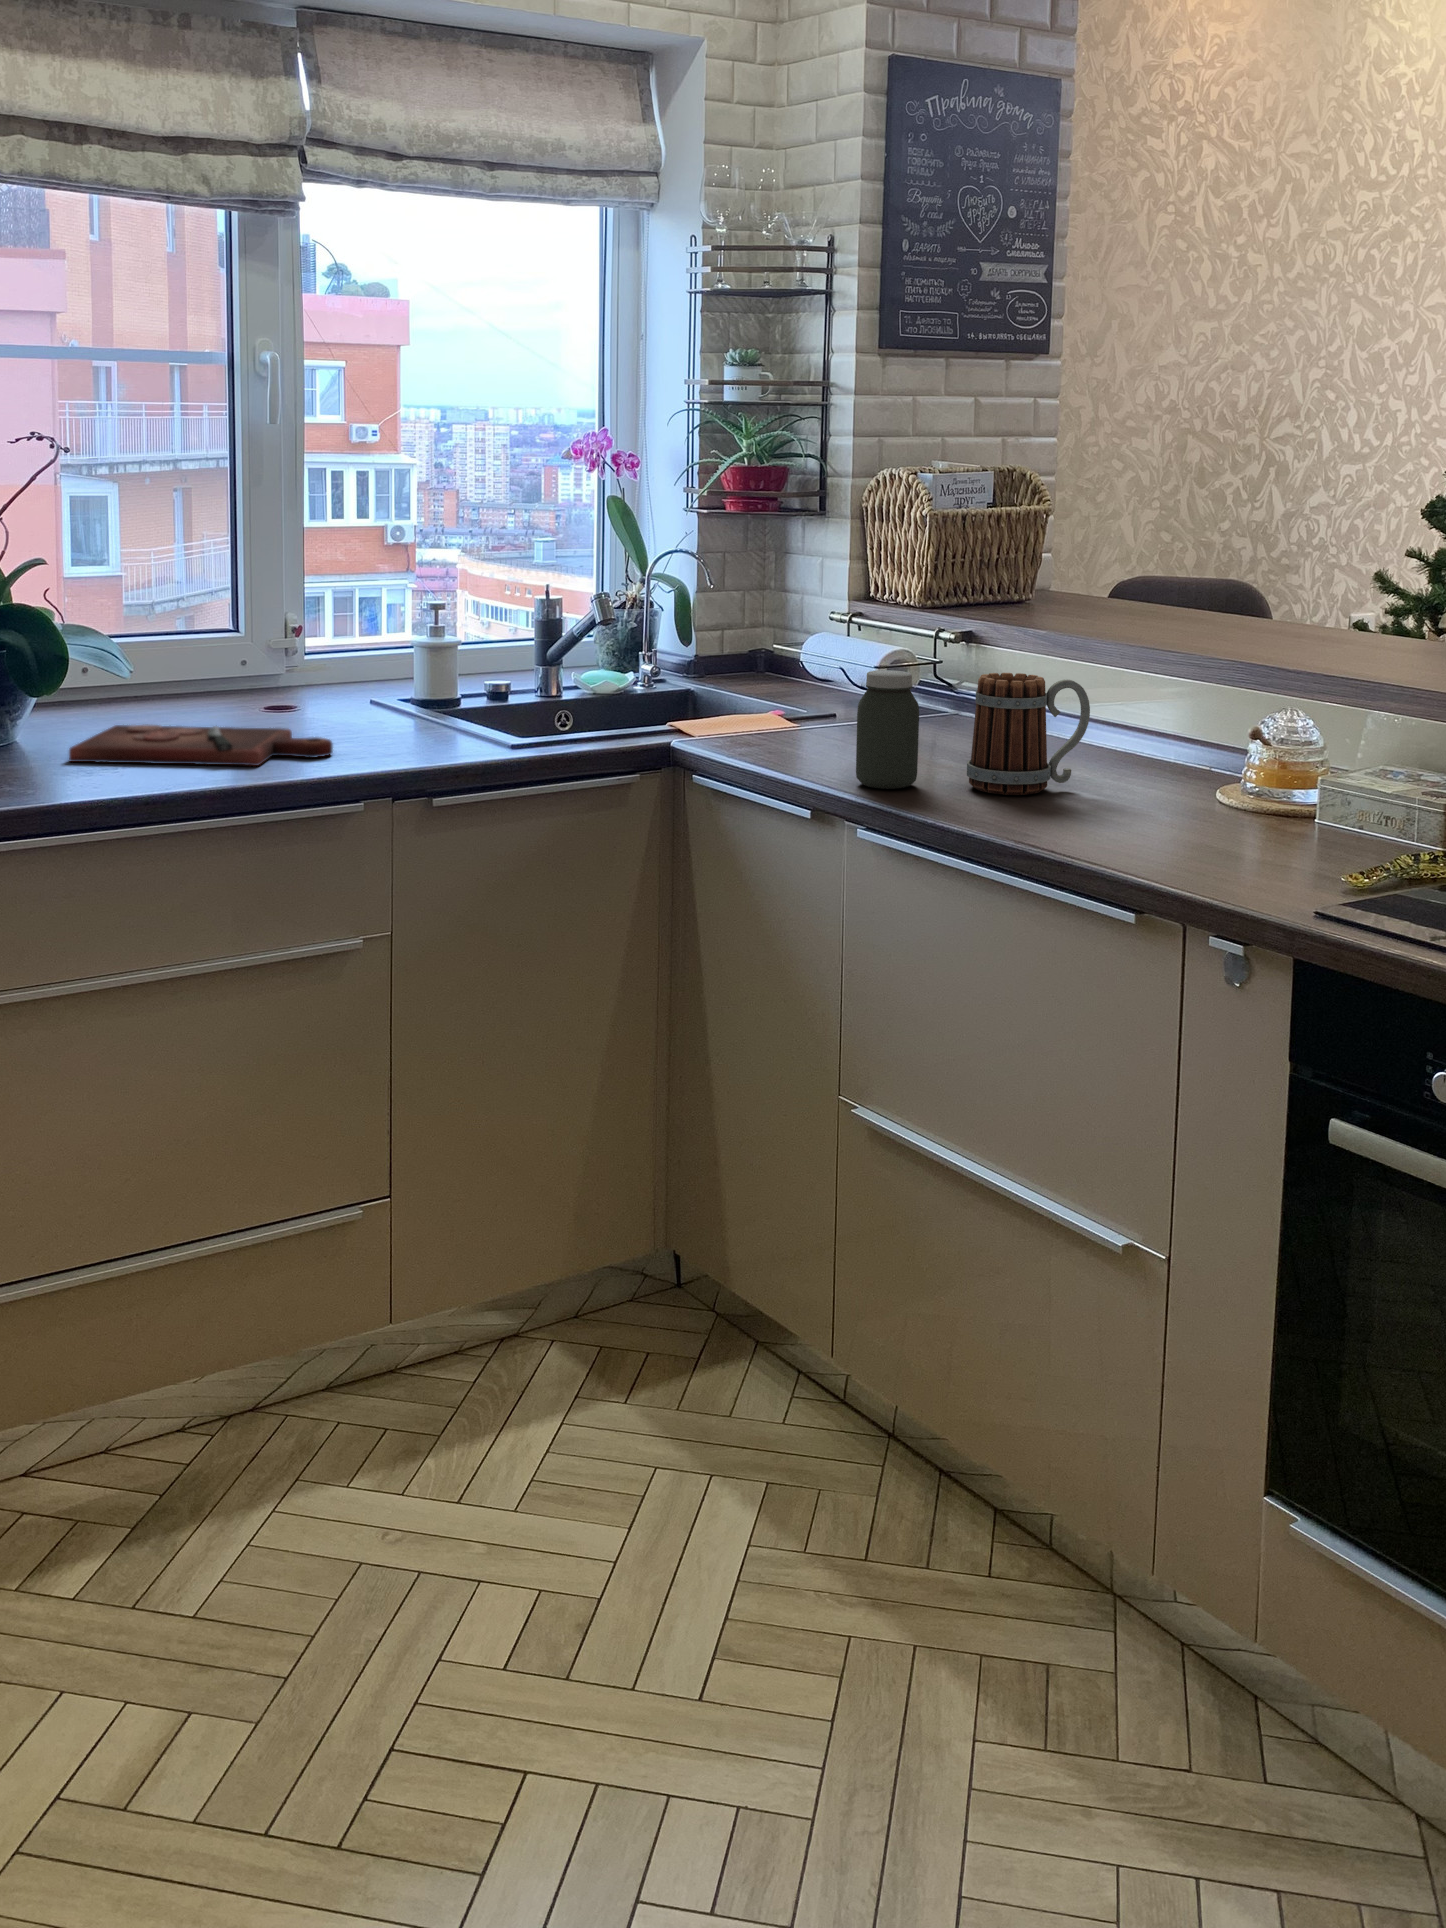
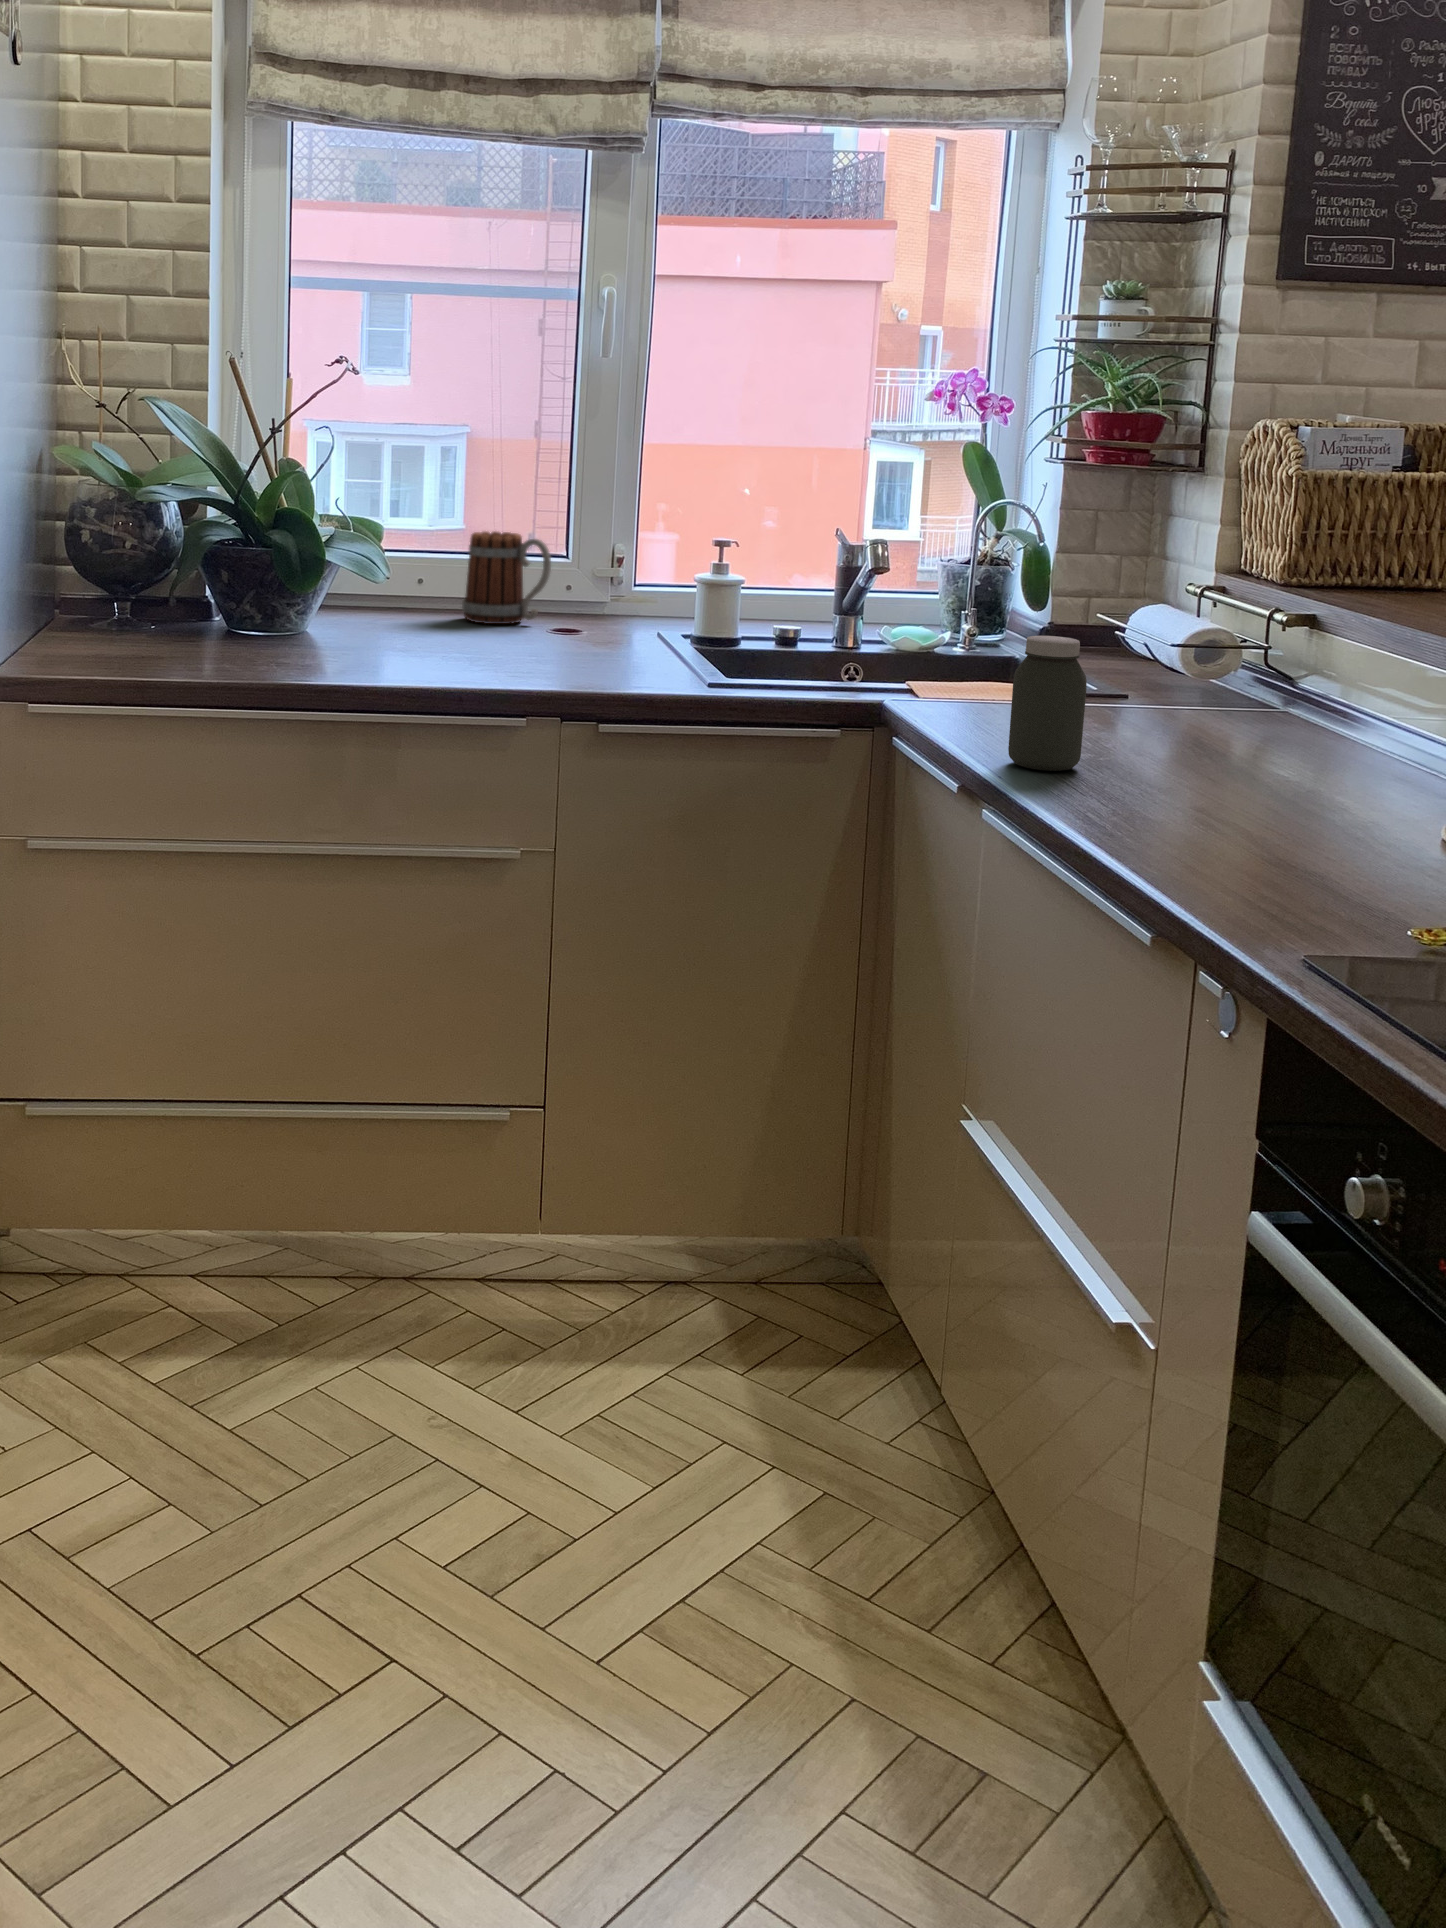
mug: present [967,673,1090,795] -> present [462,531,551,624]
cutting board: present [69,724,333,766] -> none [308,629,537,675]

